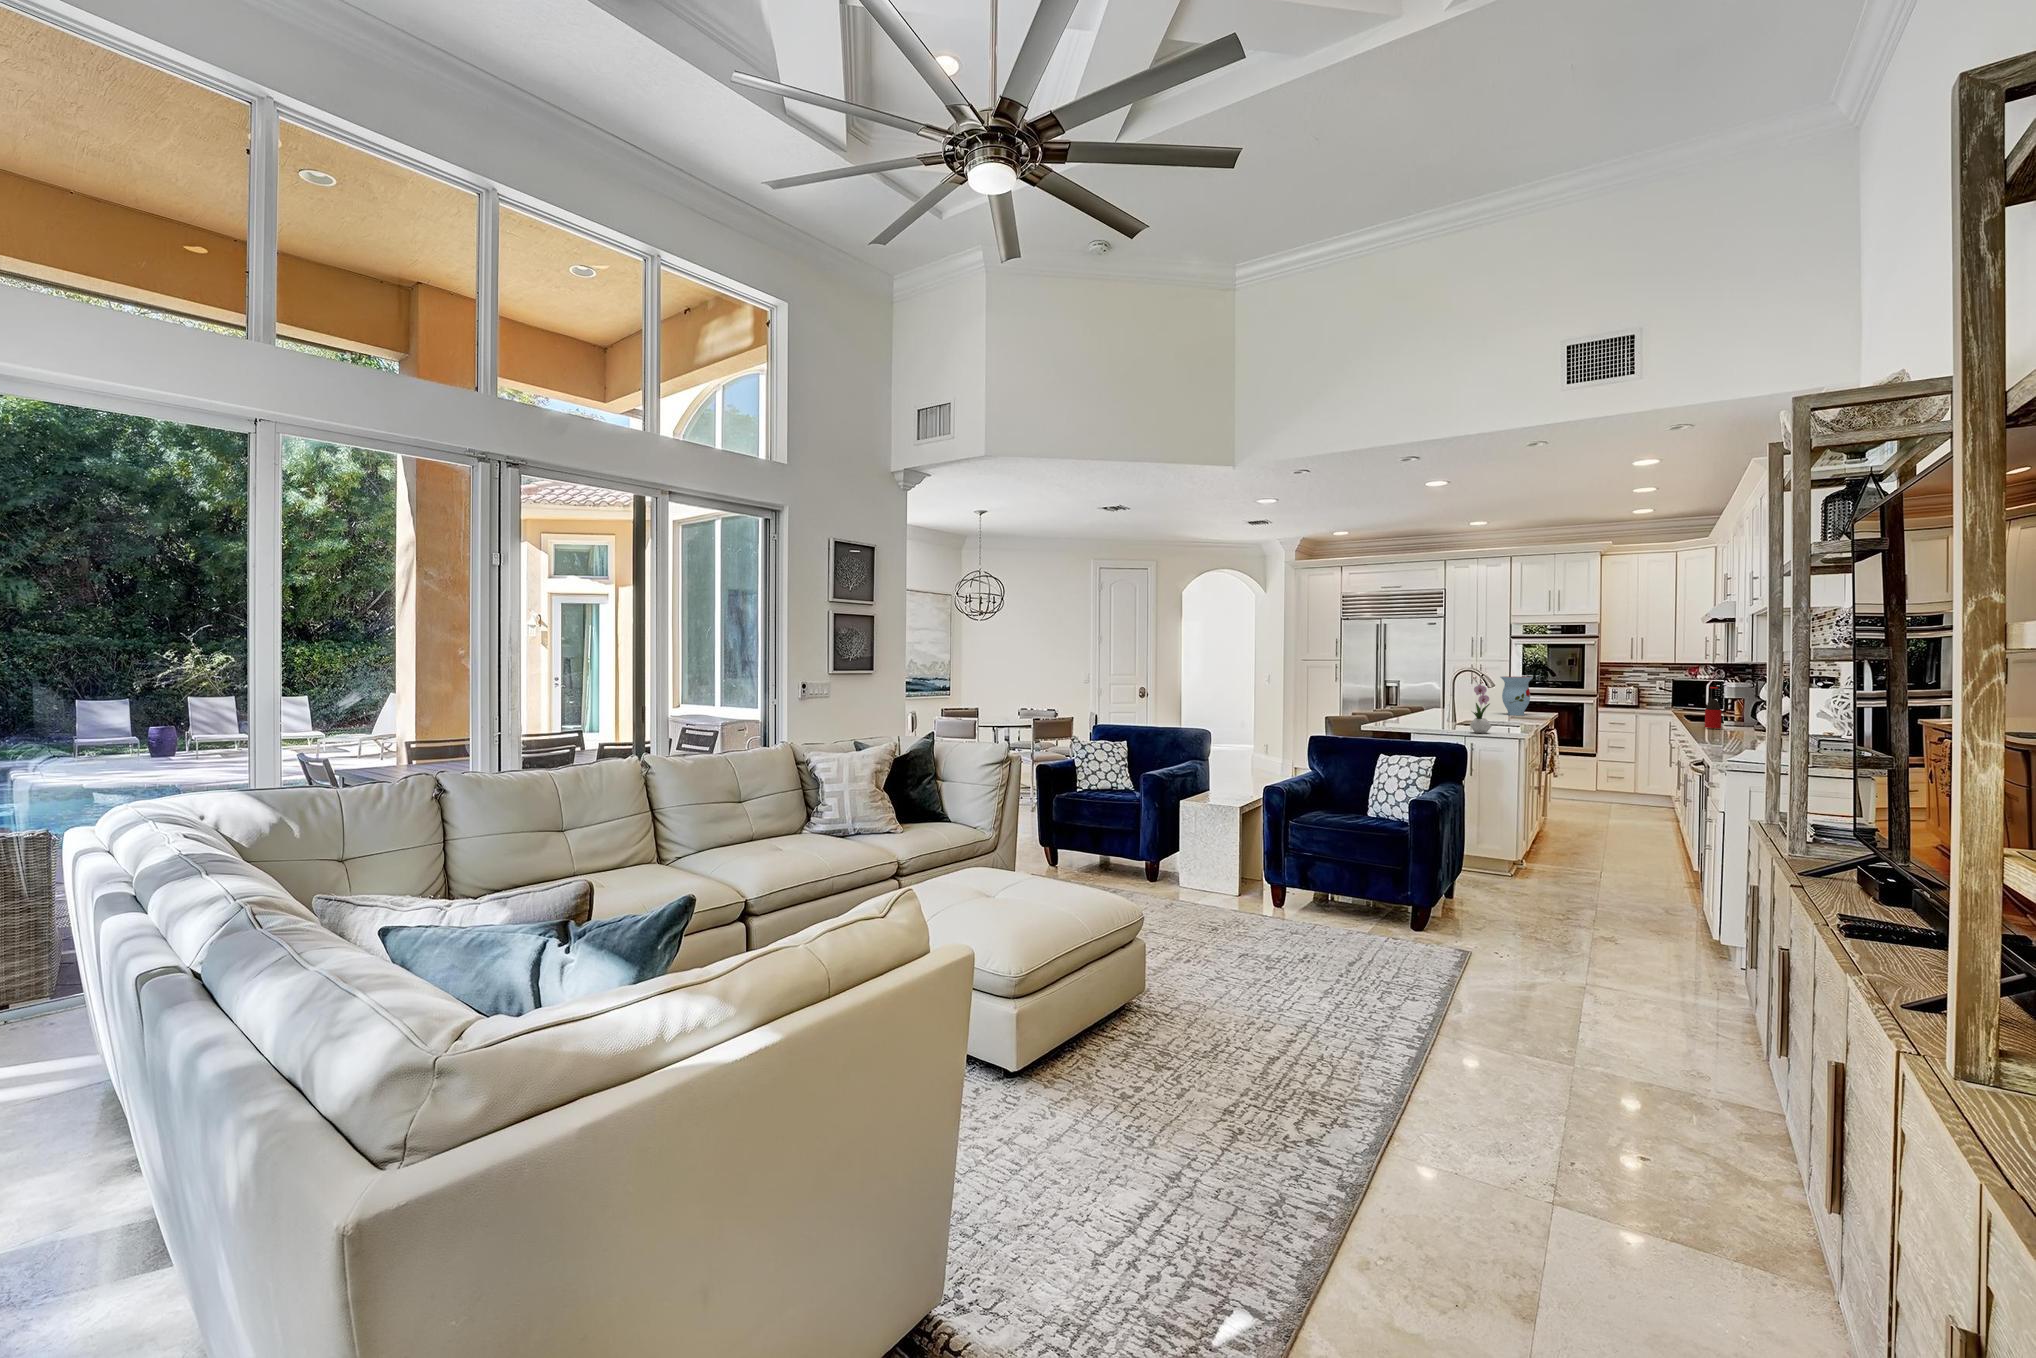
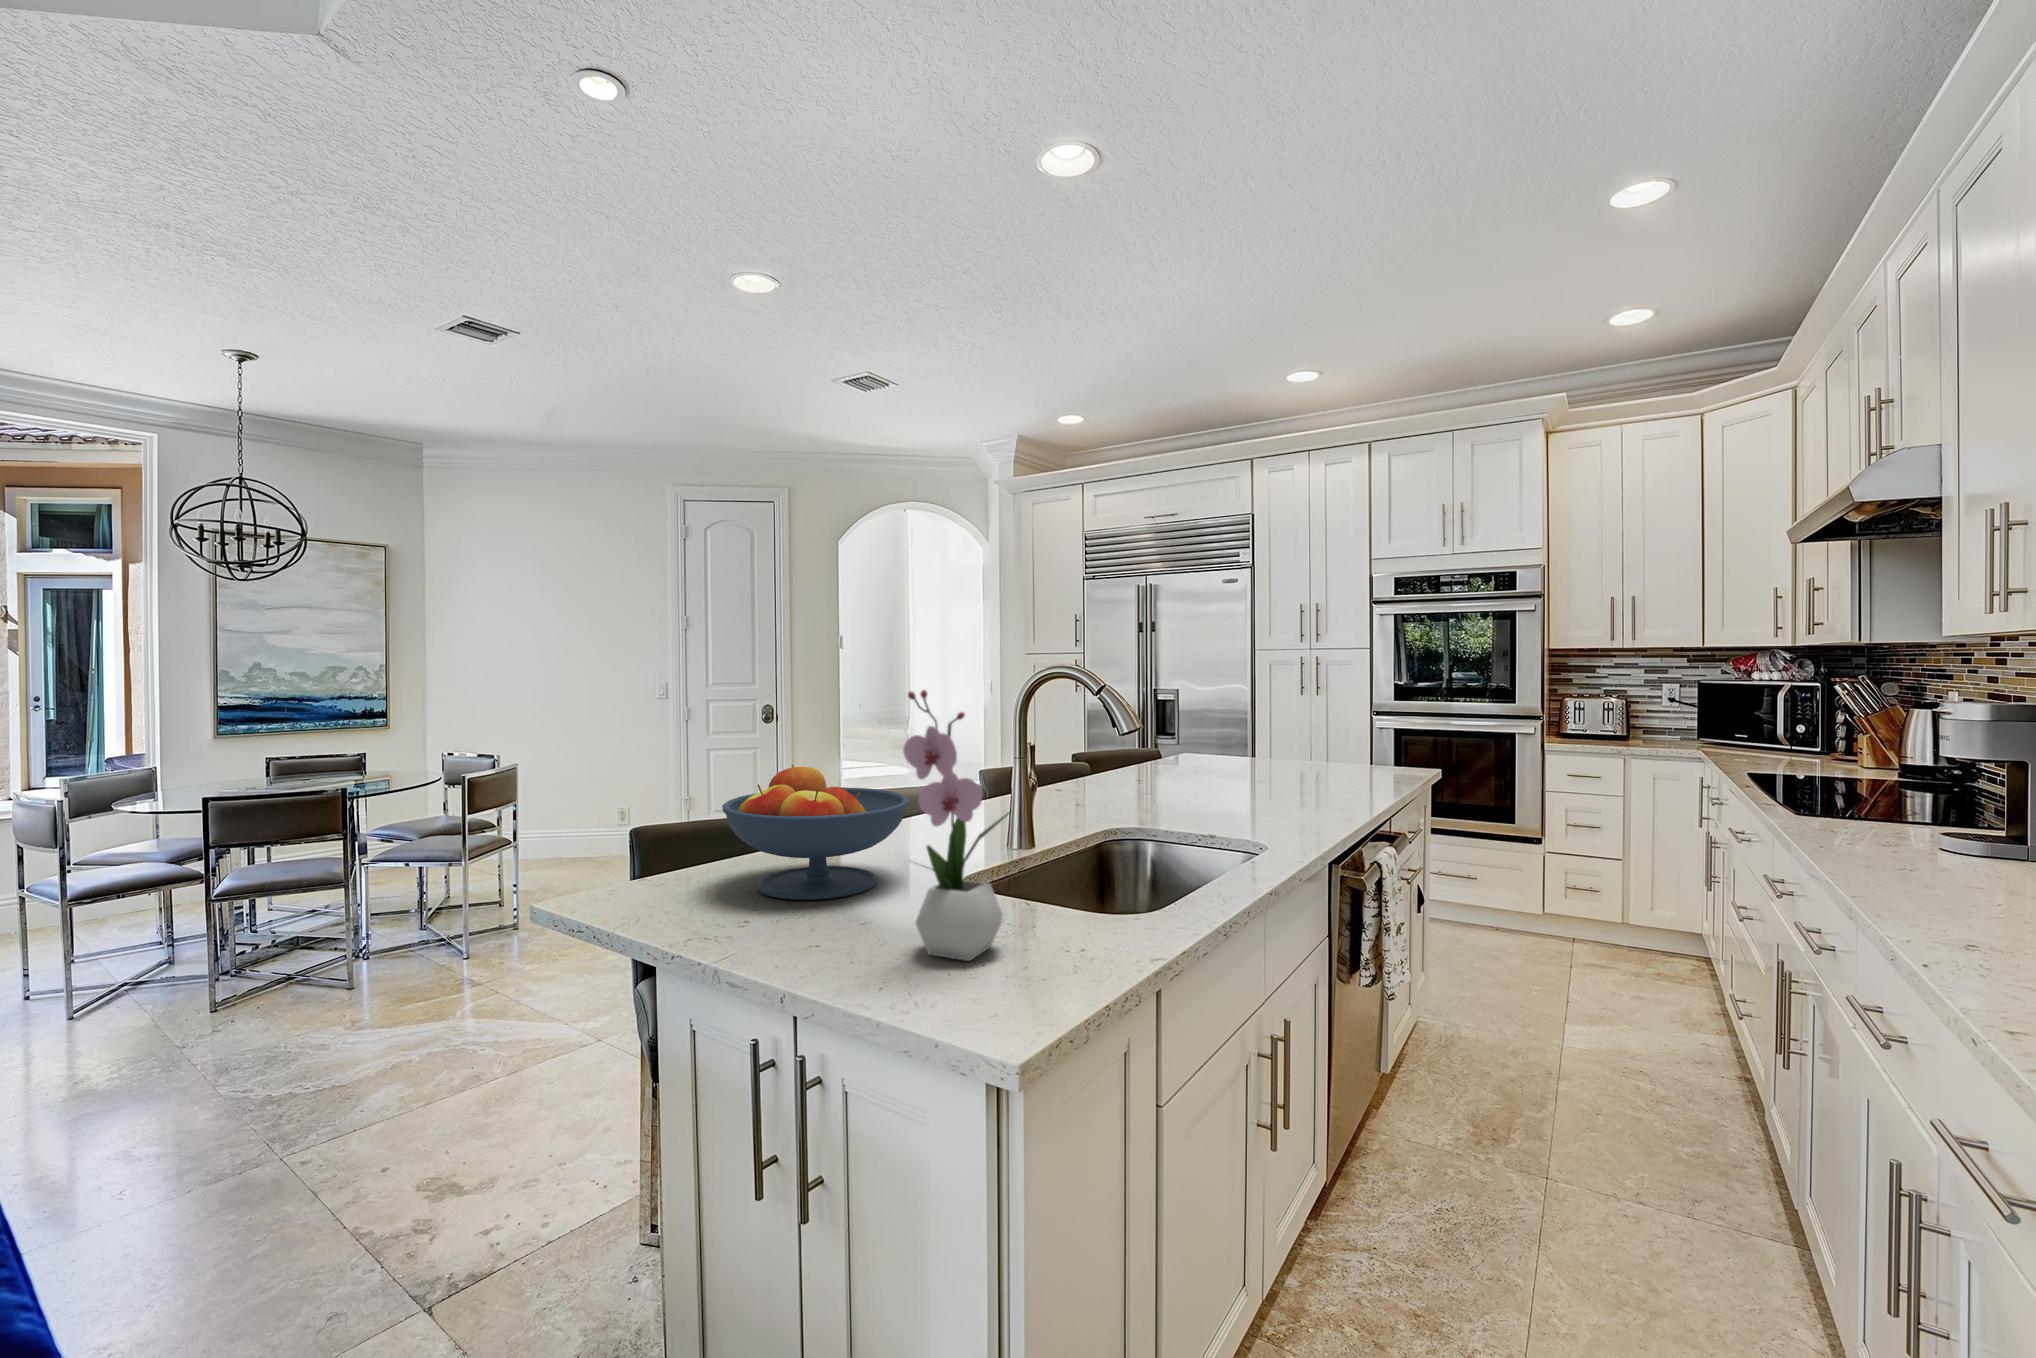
vase: present [1500,676,1533,715] -> none [1285,681,1365,784]
bottle: present [1705,687,1722,728] -> none [1887,710,1953,866]
fruit bowl: none [1386,697,1439,729] -> present [722,764,909,900]

